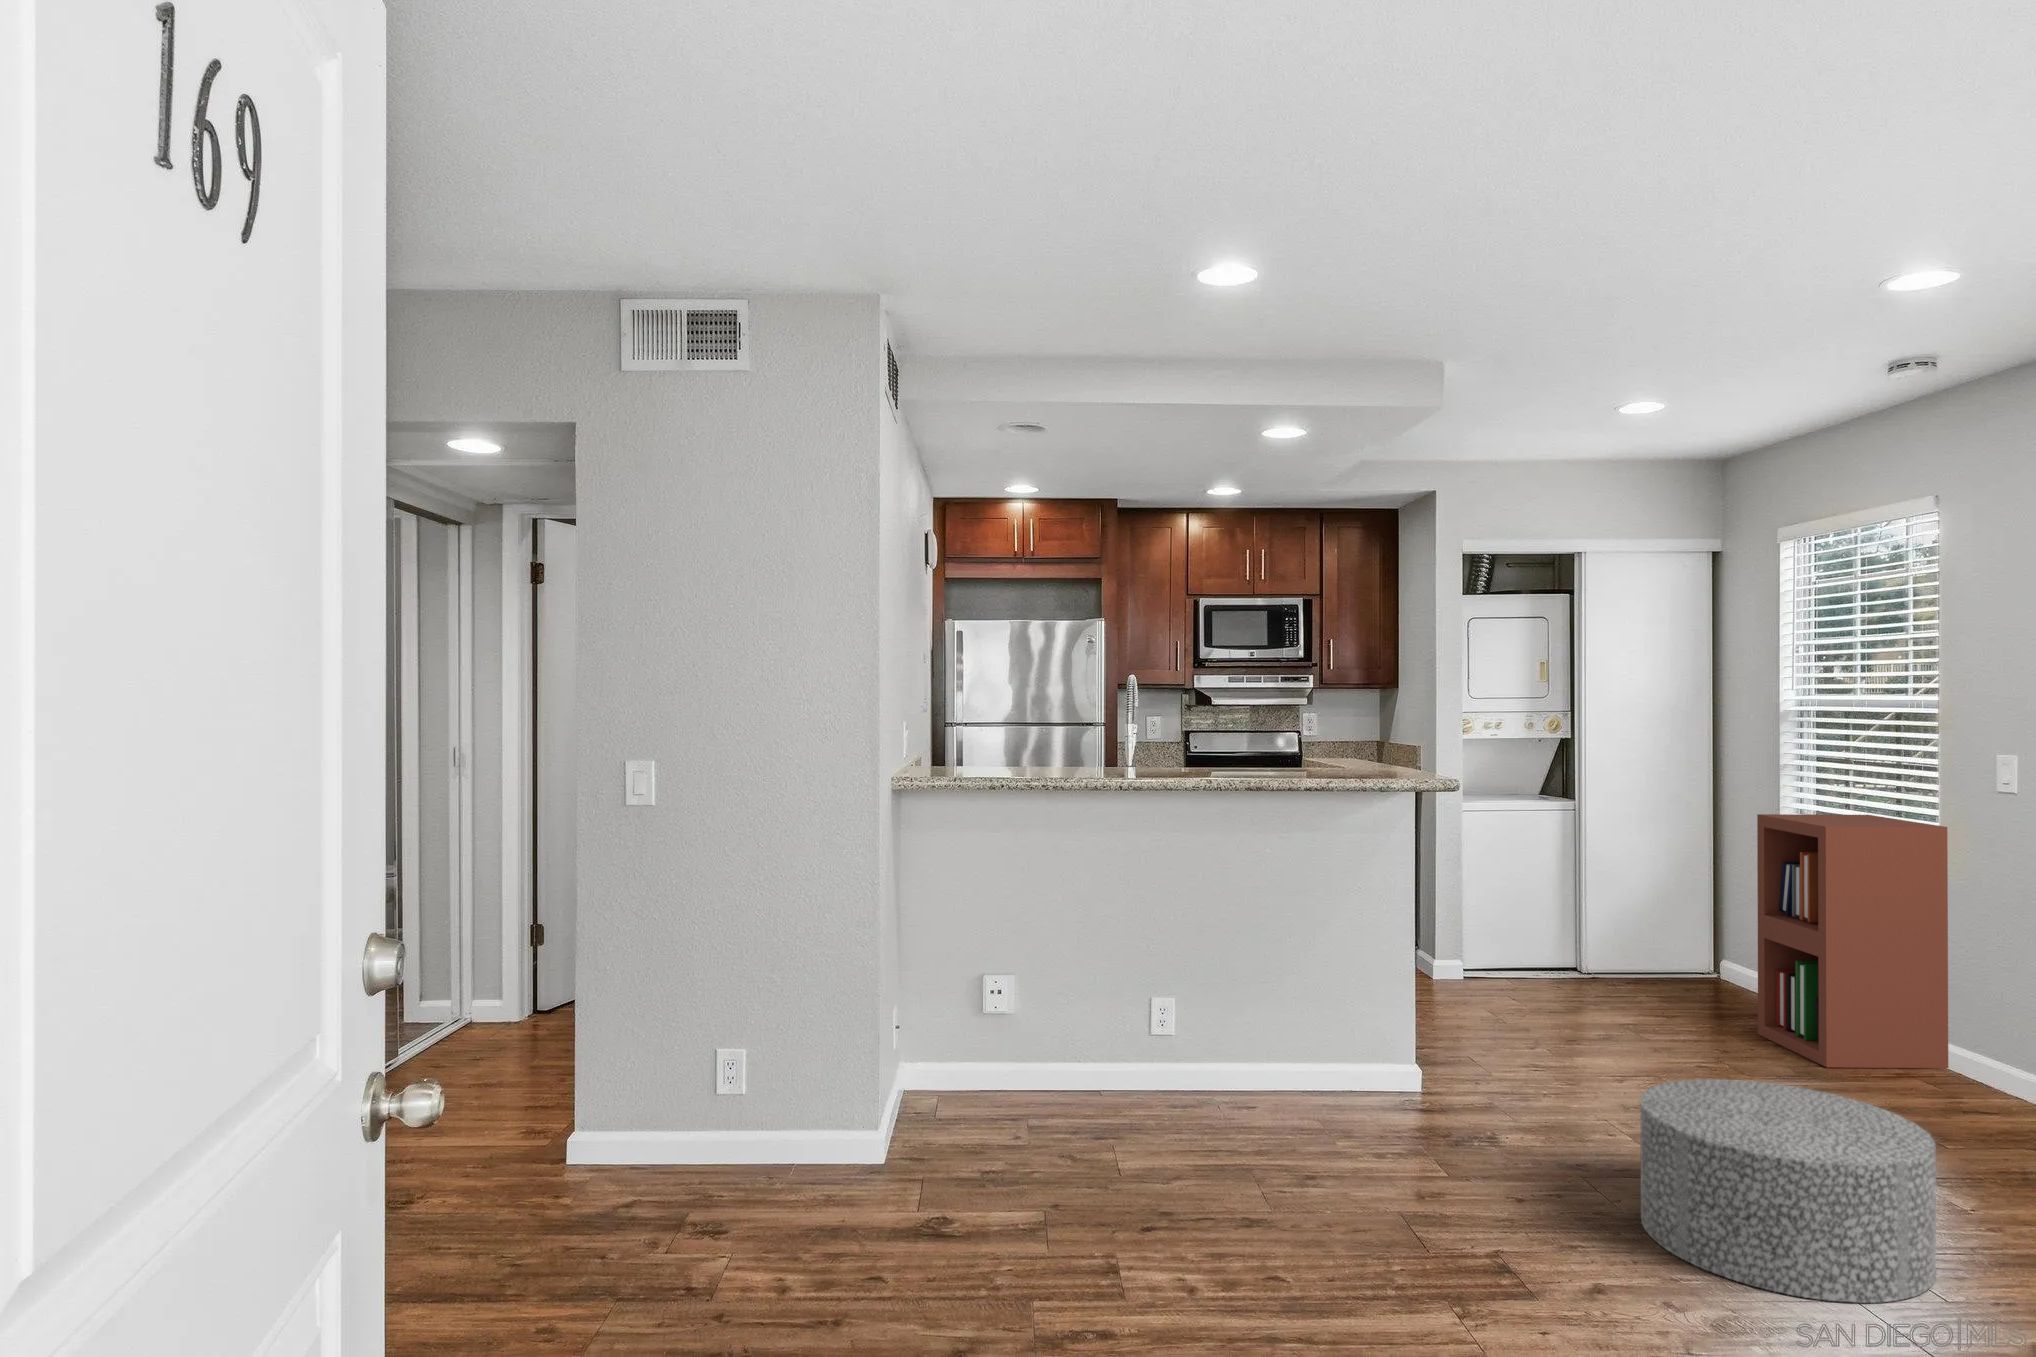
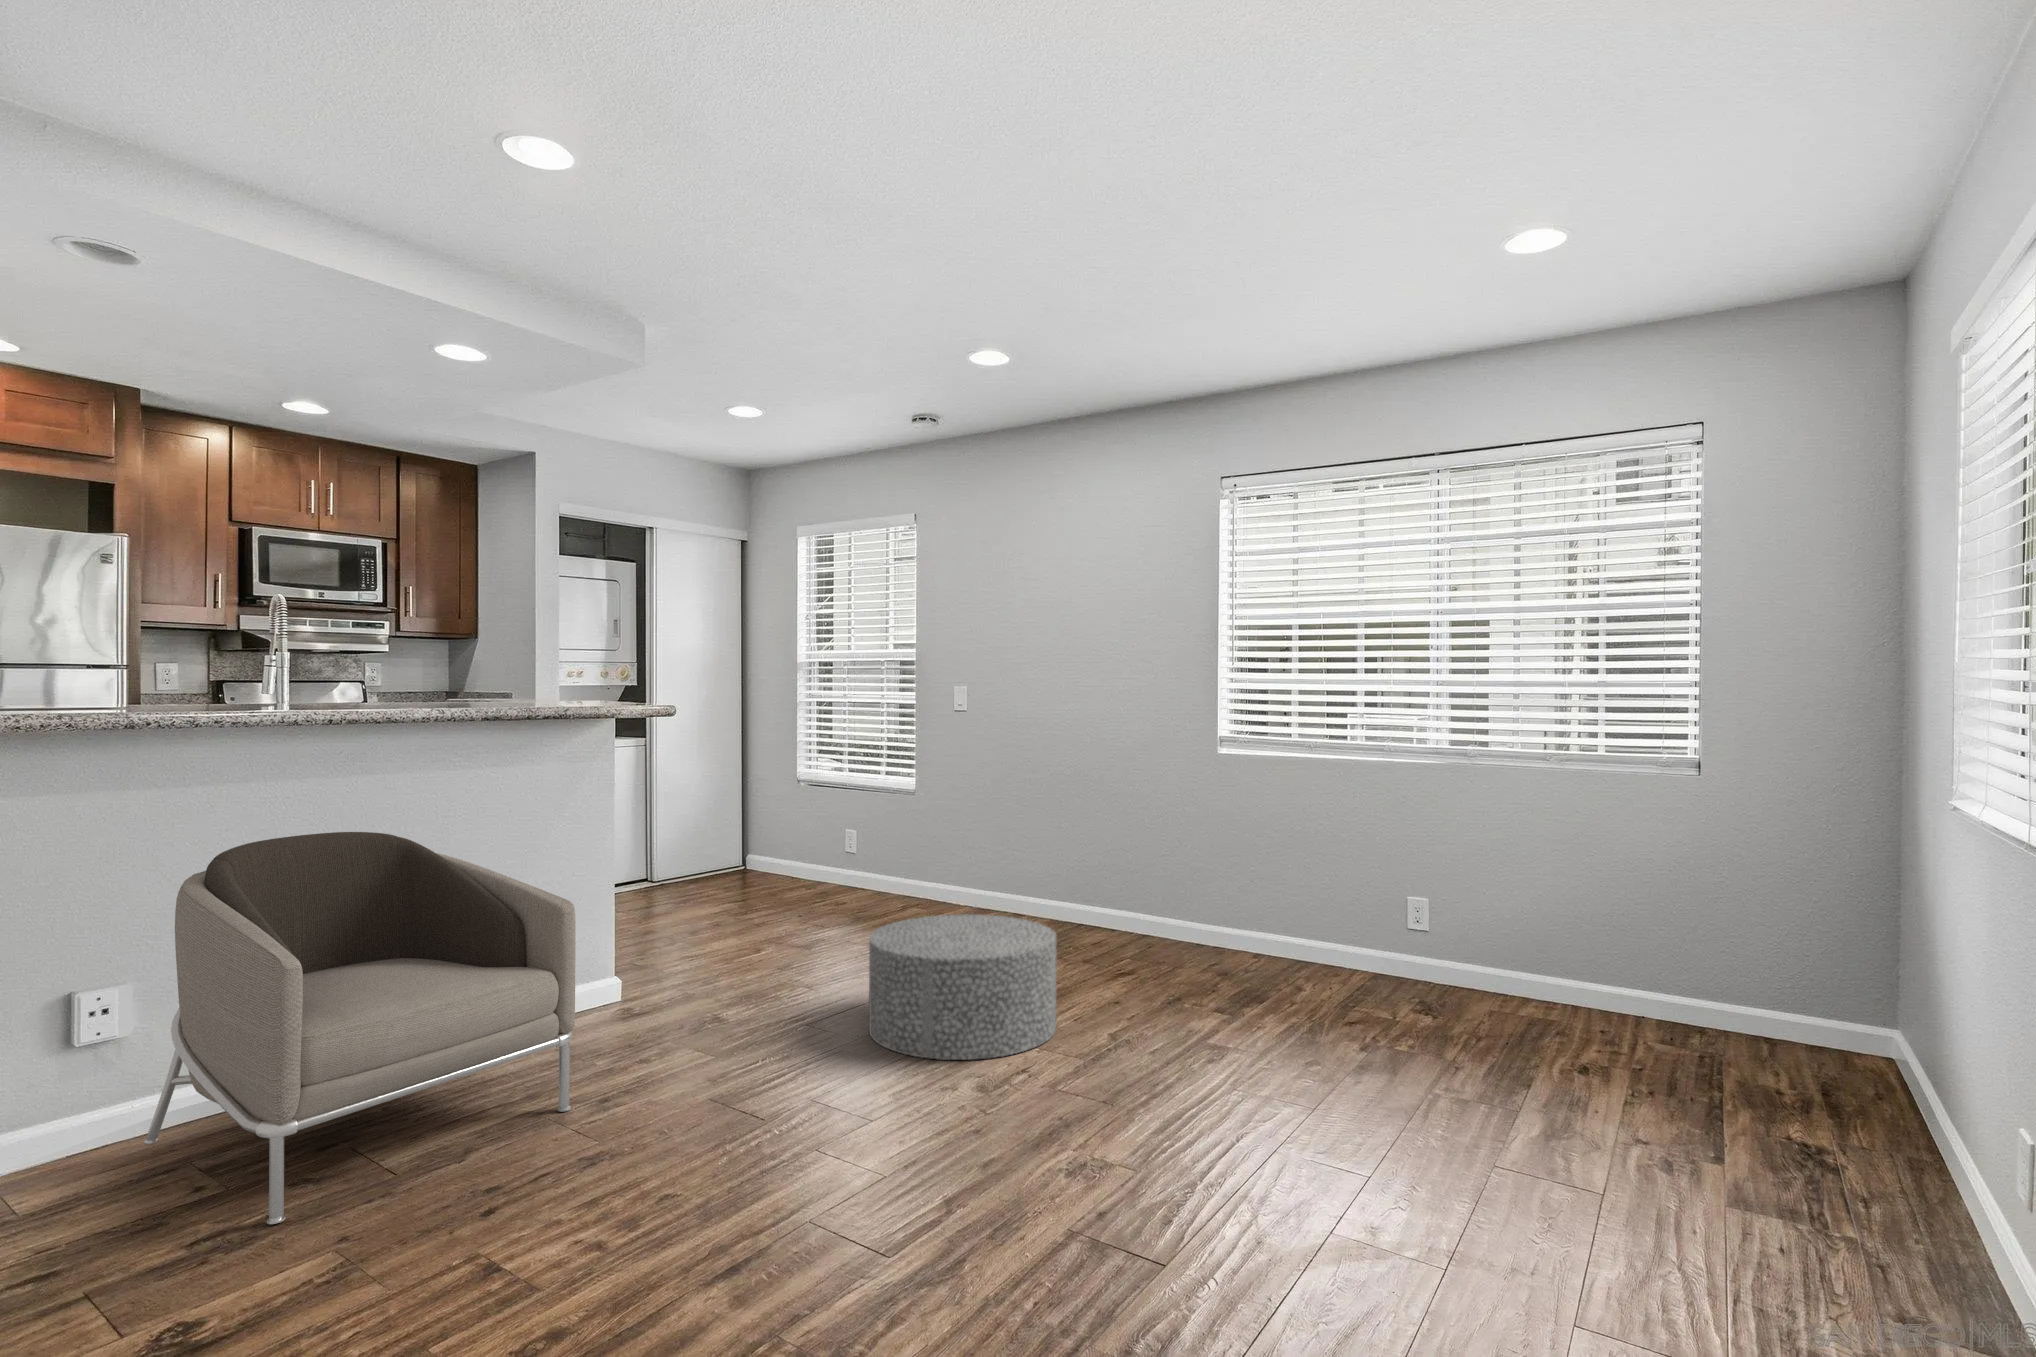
bookshelf: present [1757,814,1948,1068] -> none [808,733,928,914]
armchair: none [1019,880,1284,1180] -> present [144,832,576,1224]

